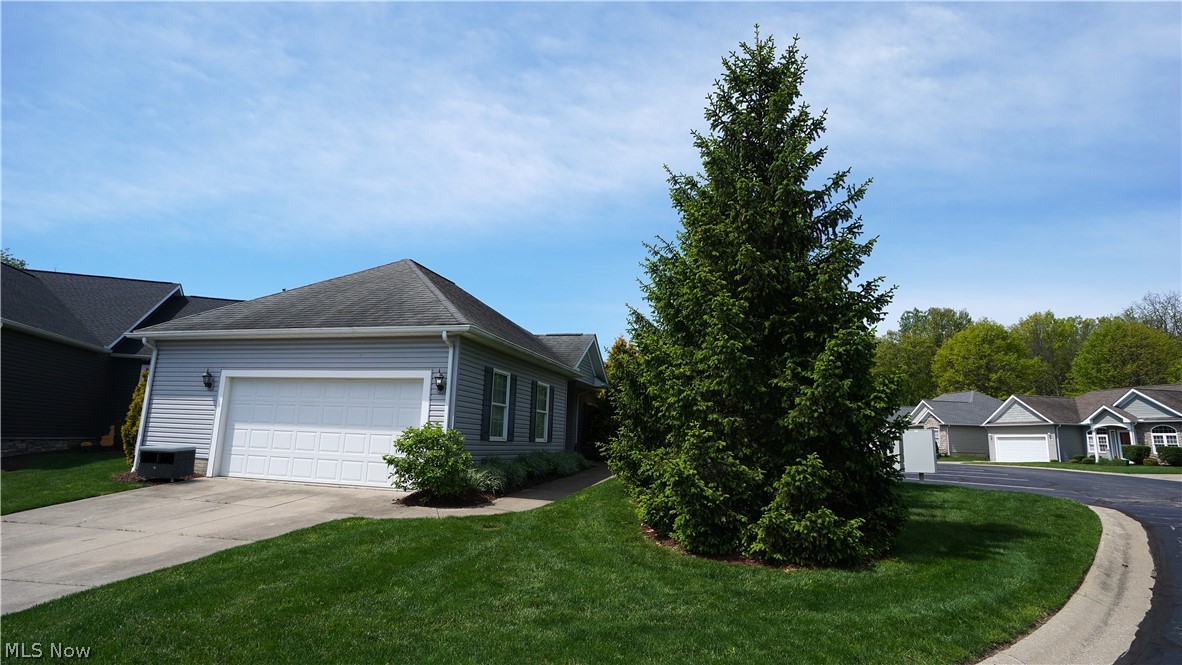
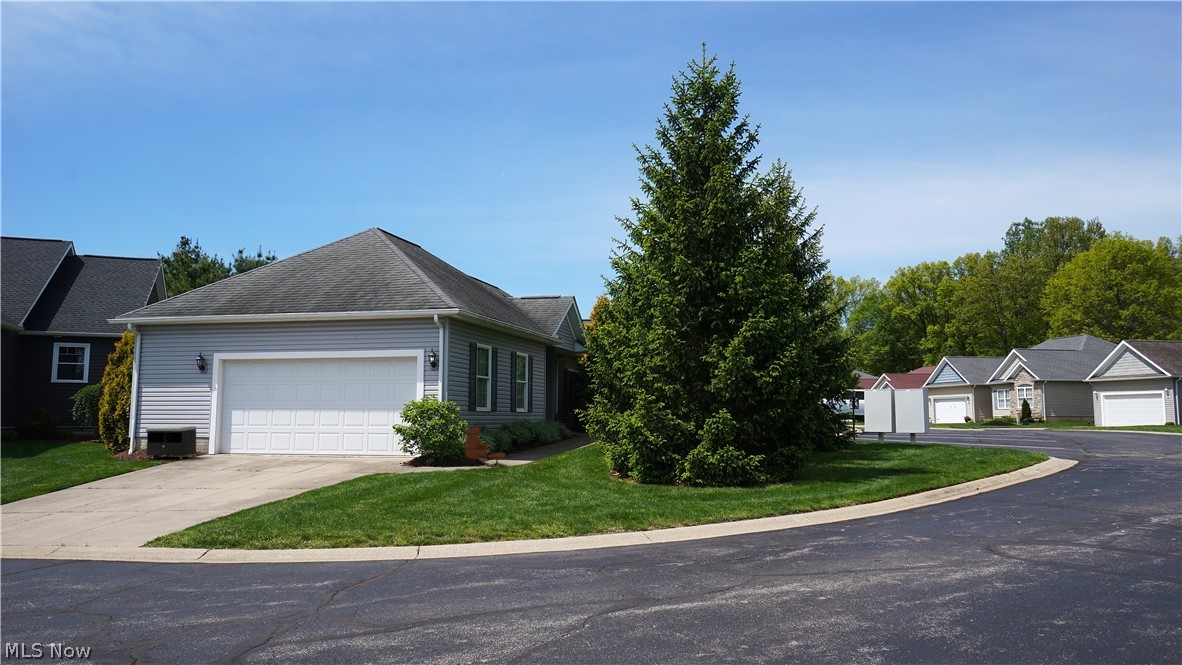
lounge chair: present [78,426,114,451] -> present [465,428,505,467]

